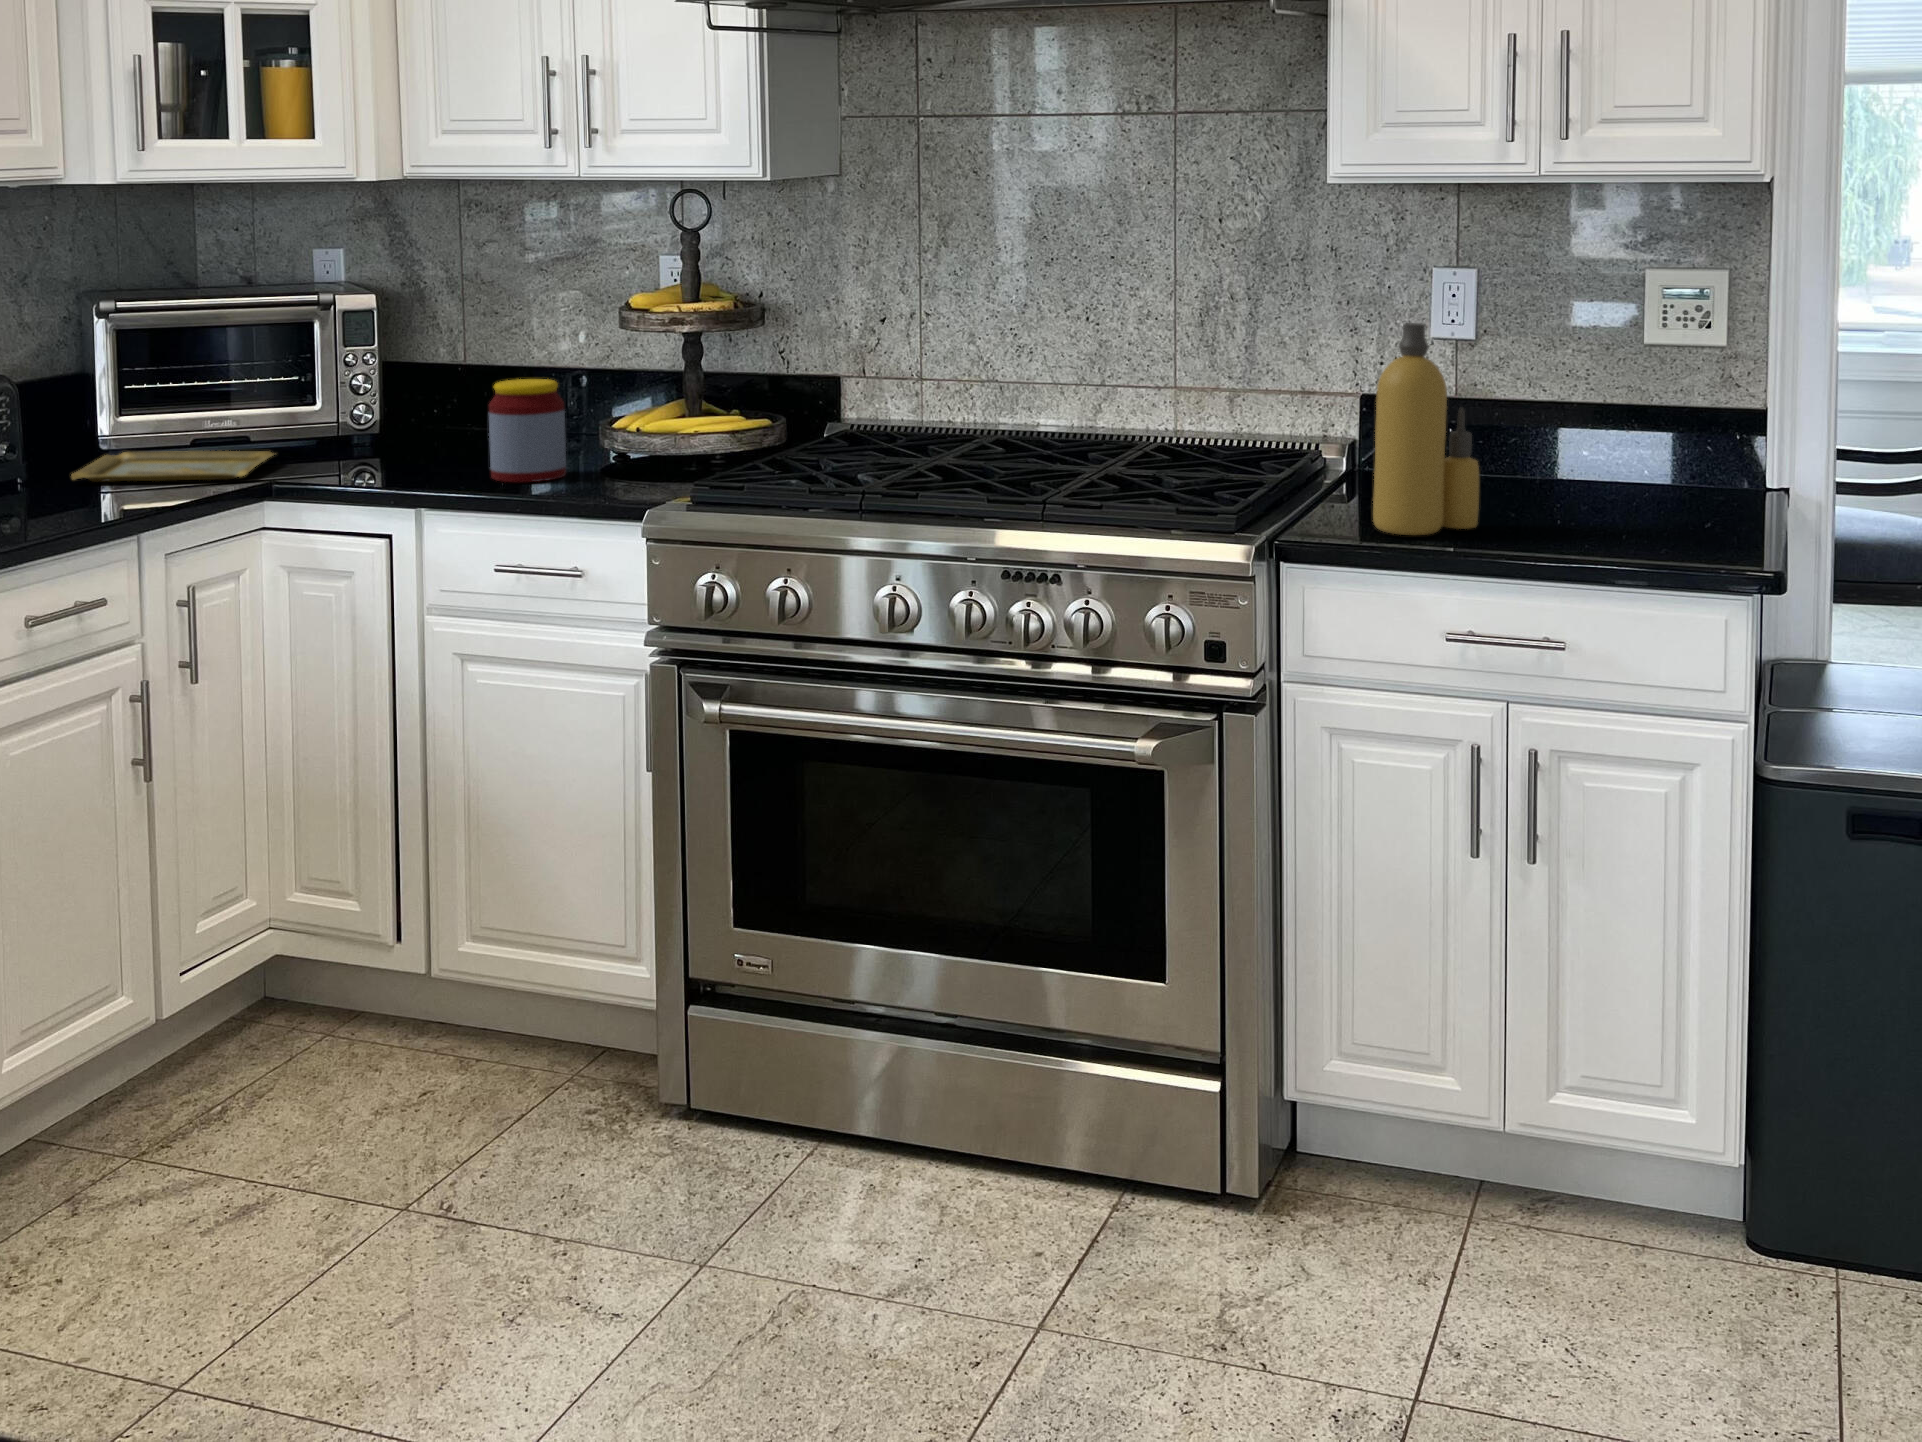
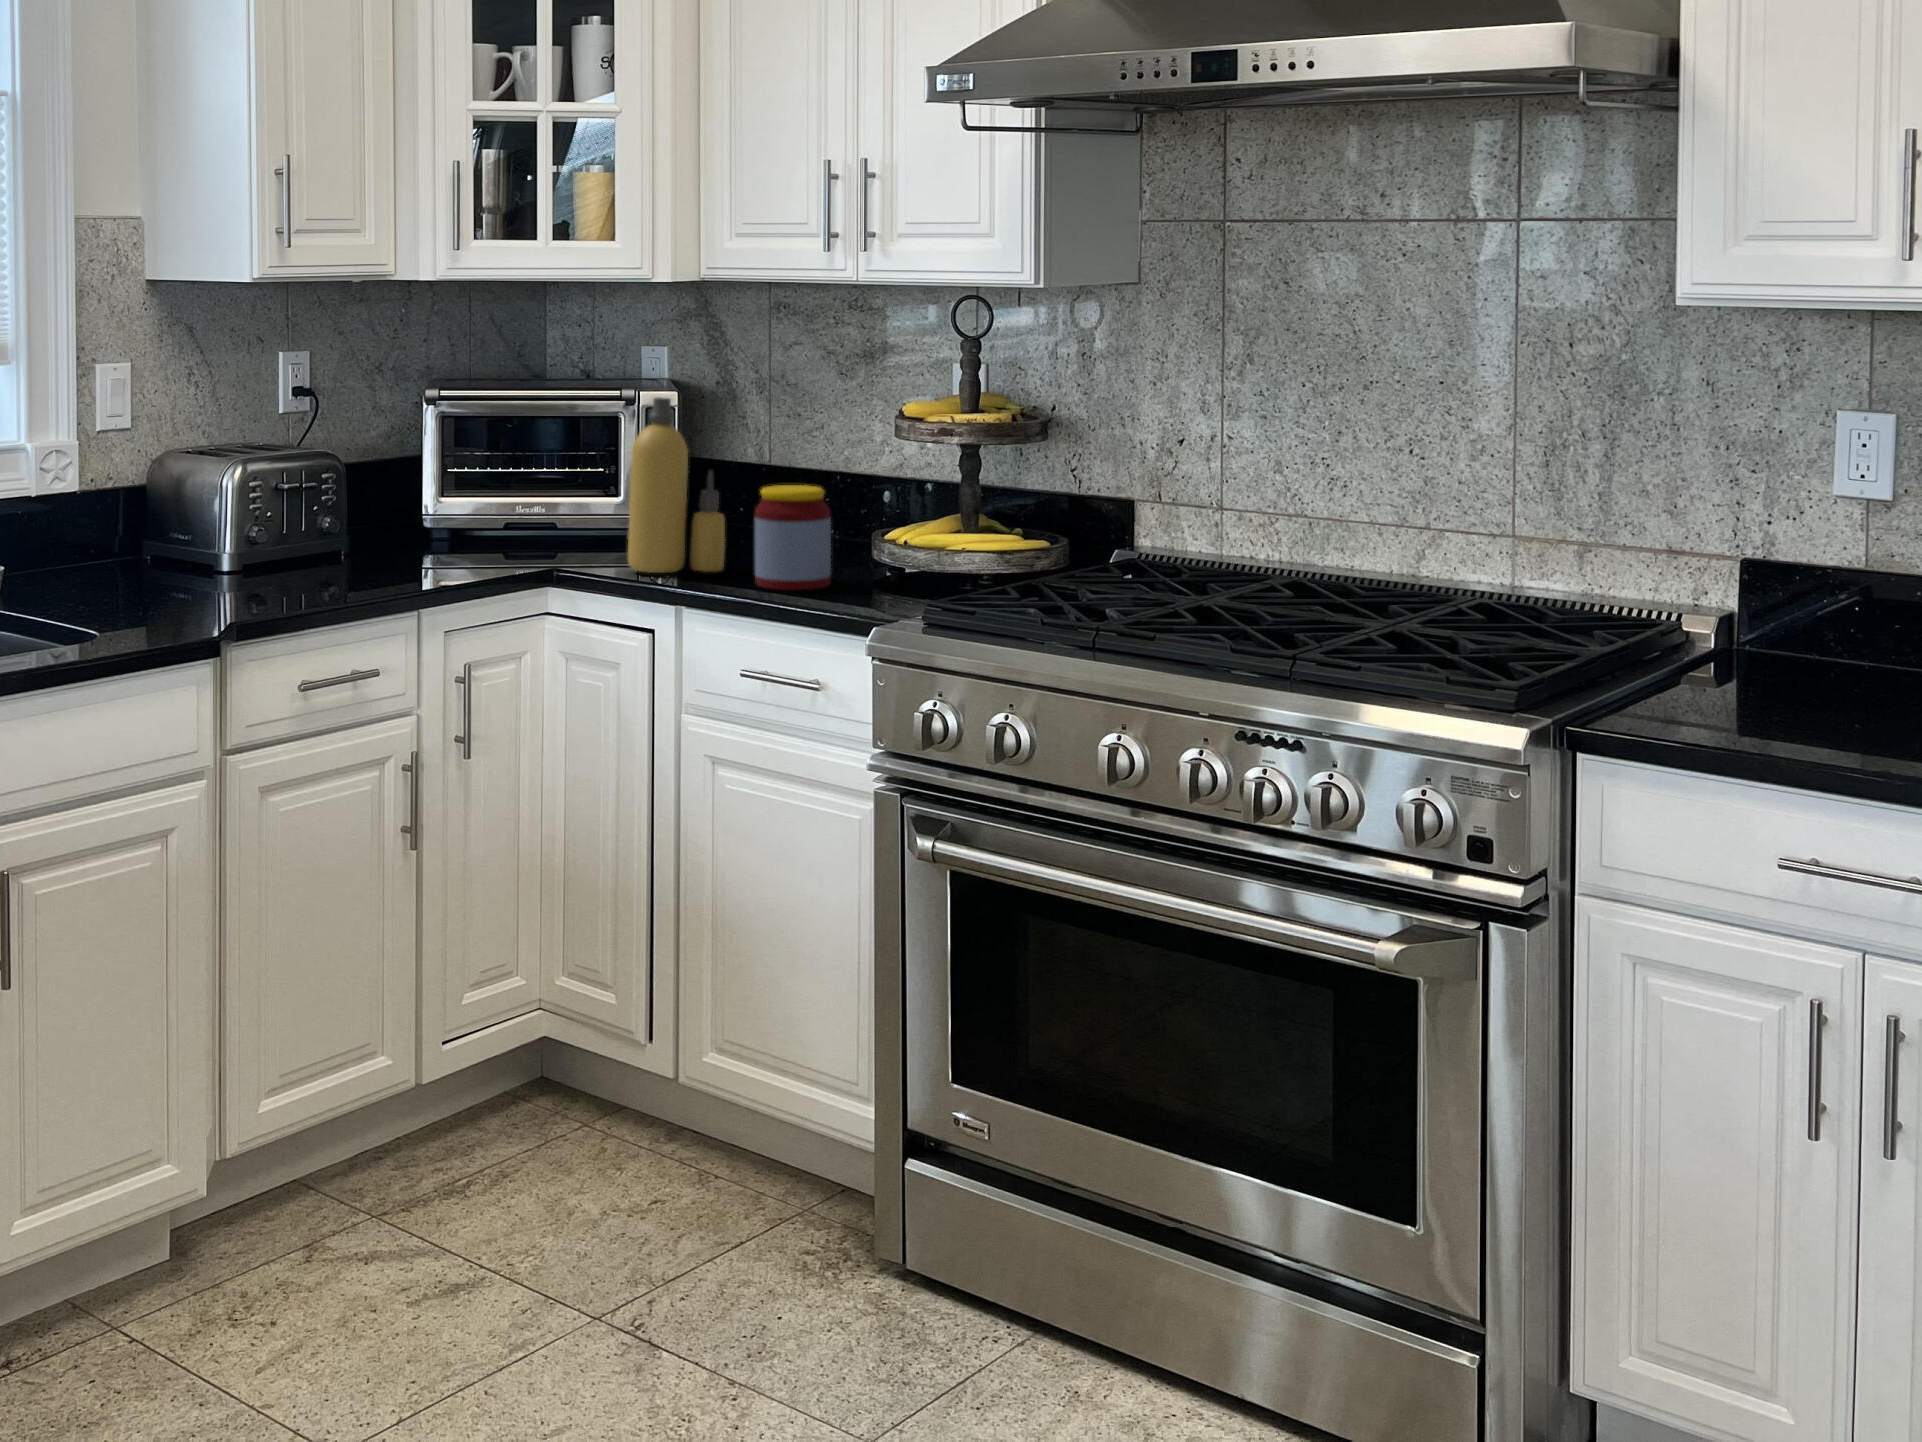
bottle: present [1373,323,1479,535] -> present [628,397,725,573]
tray: present [71,451,274,482] -> none [385,534,575,567]

